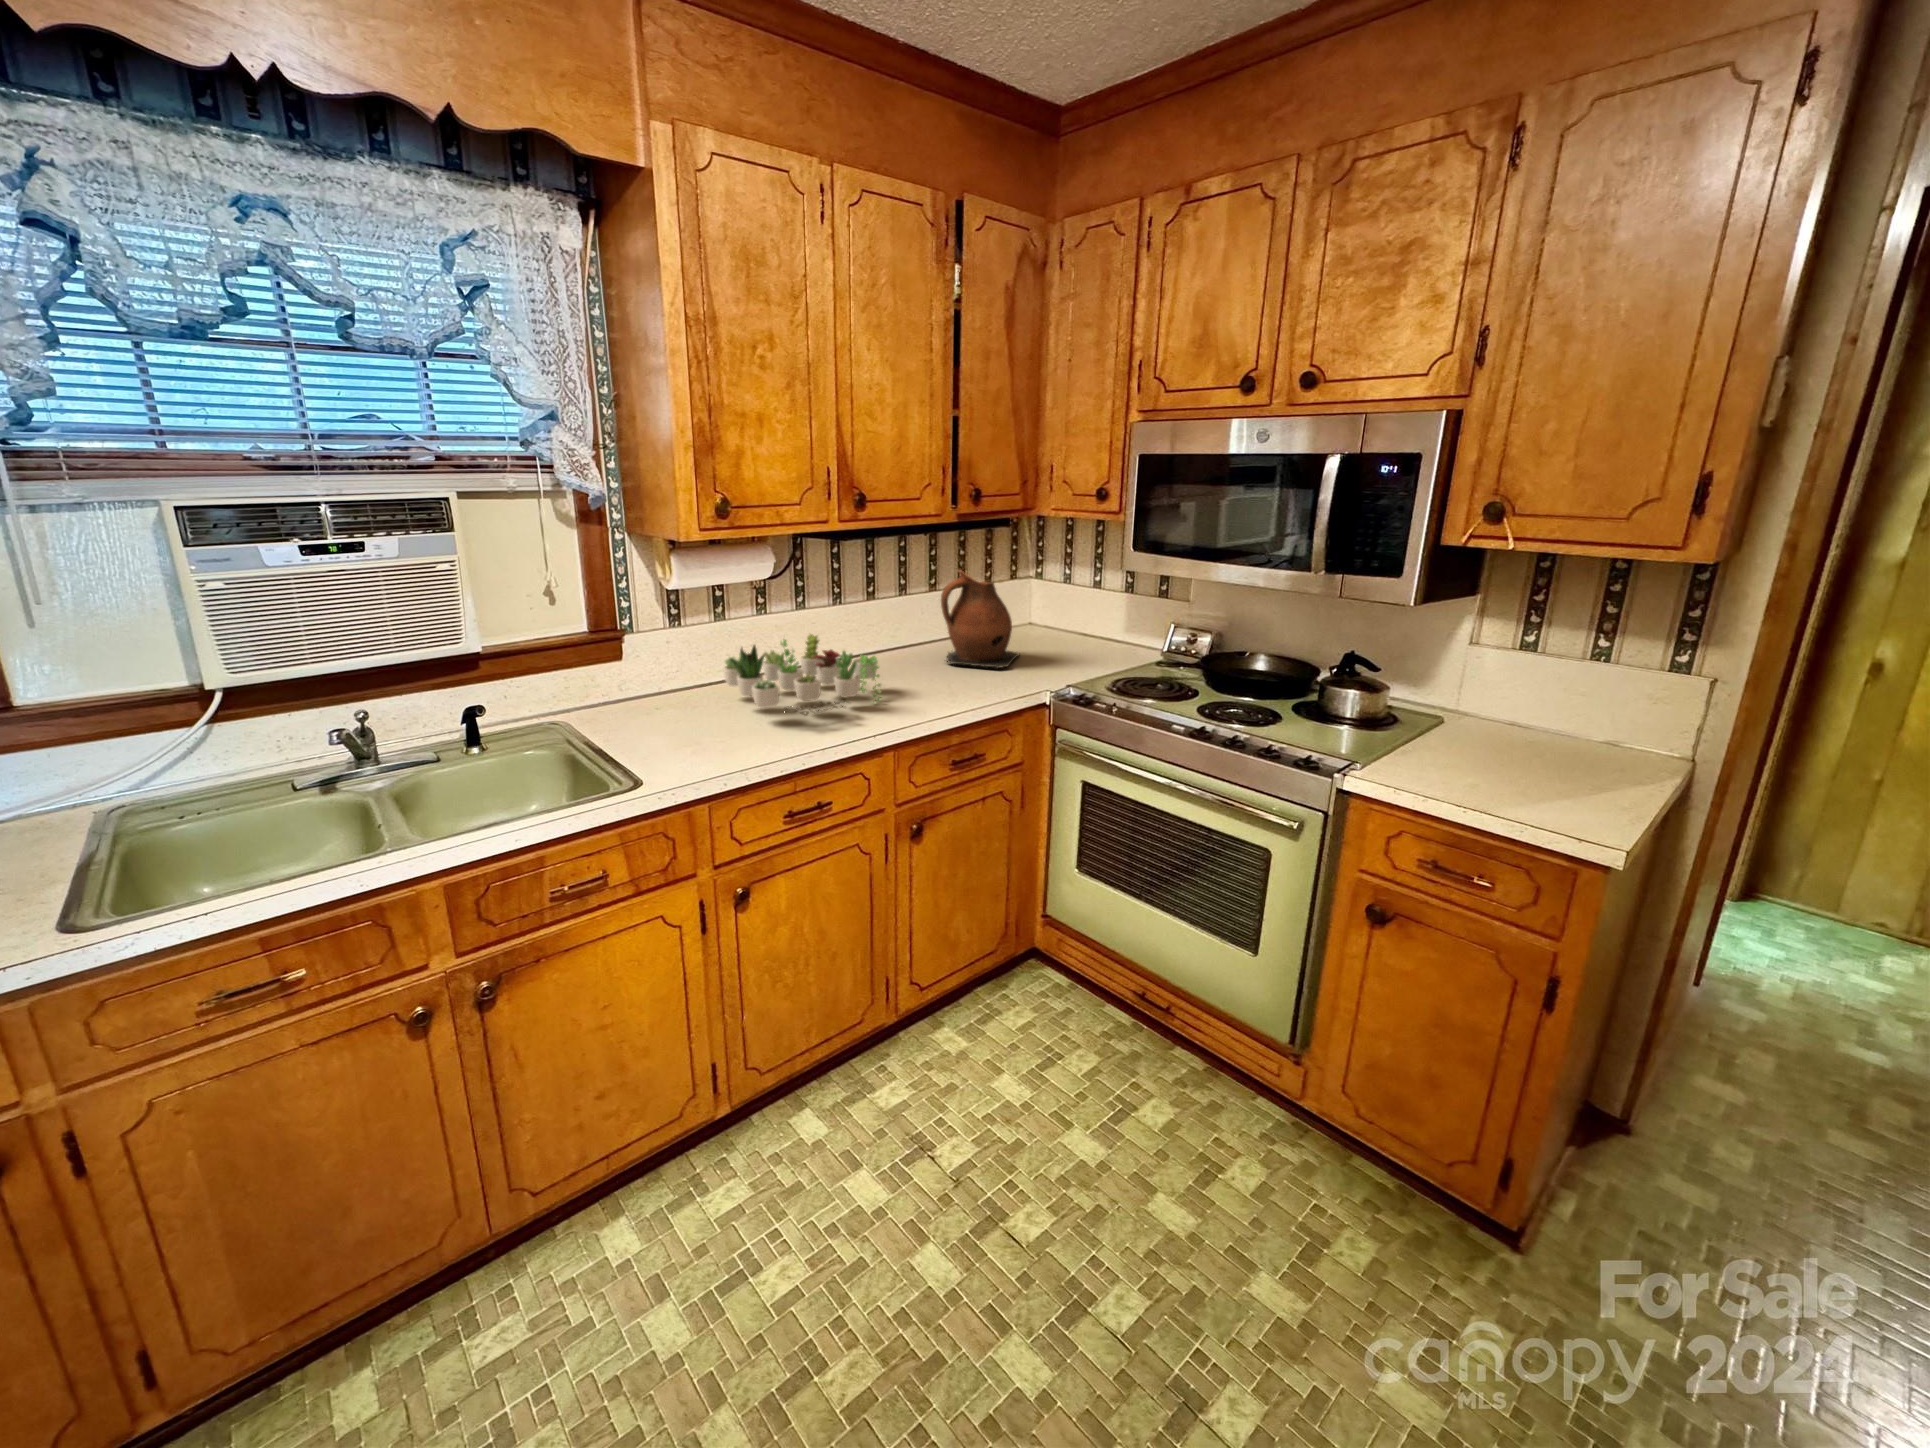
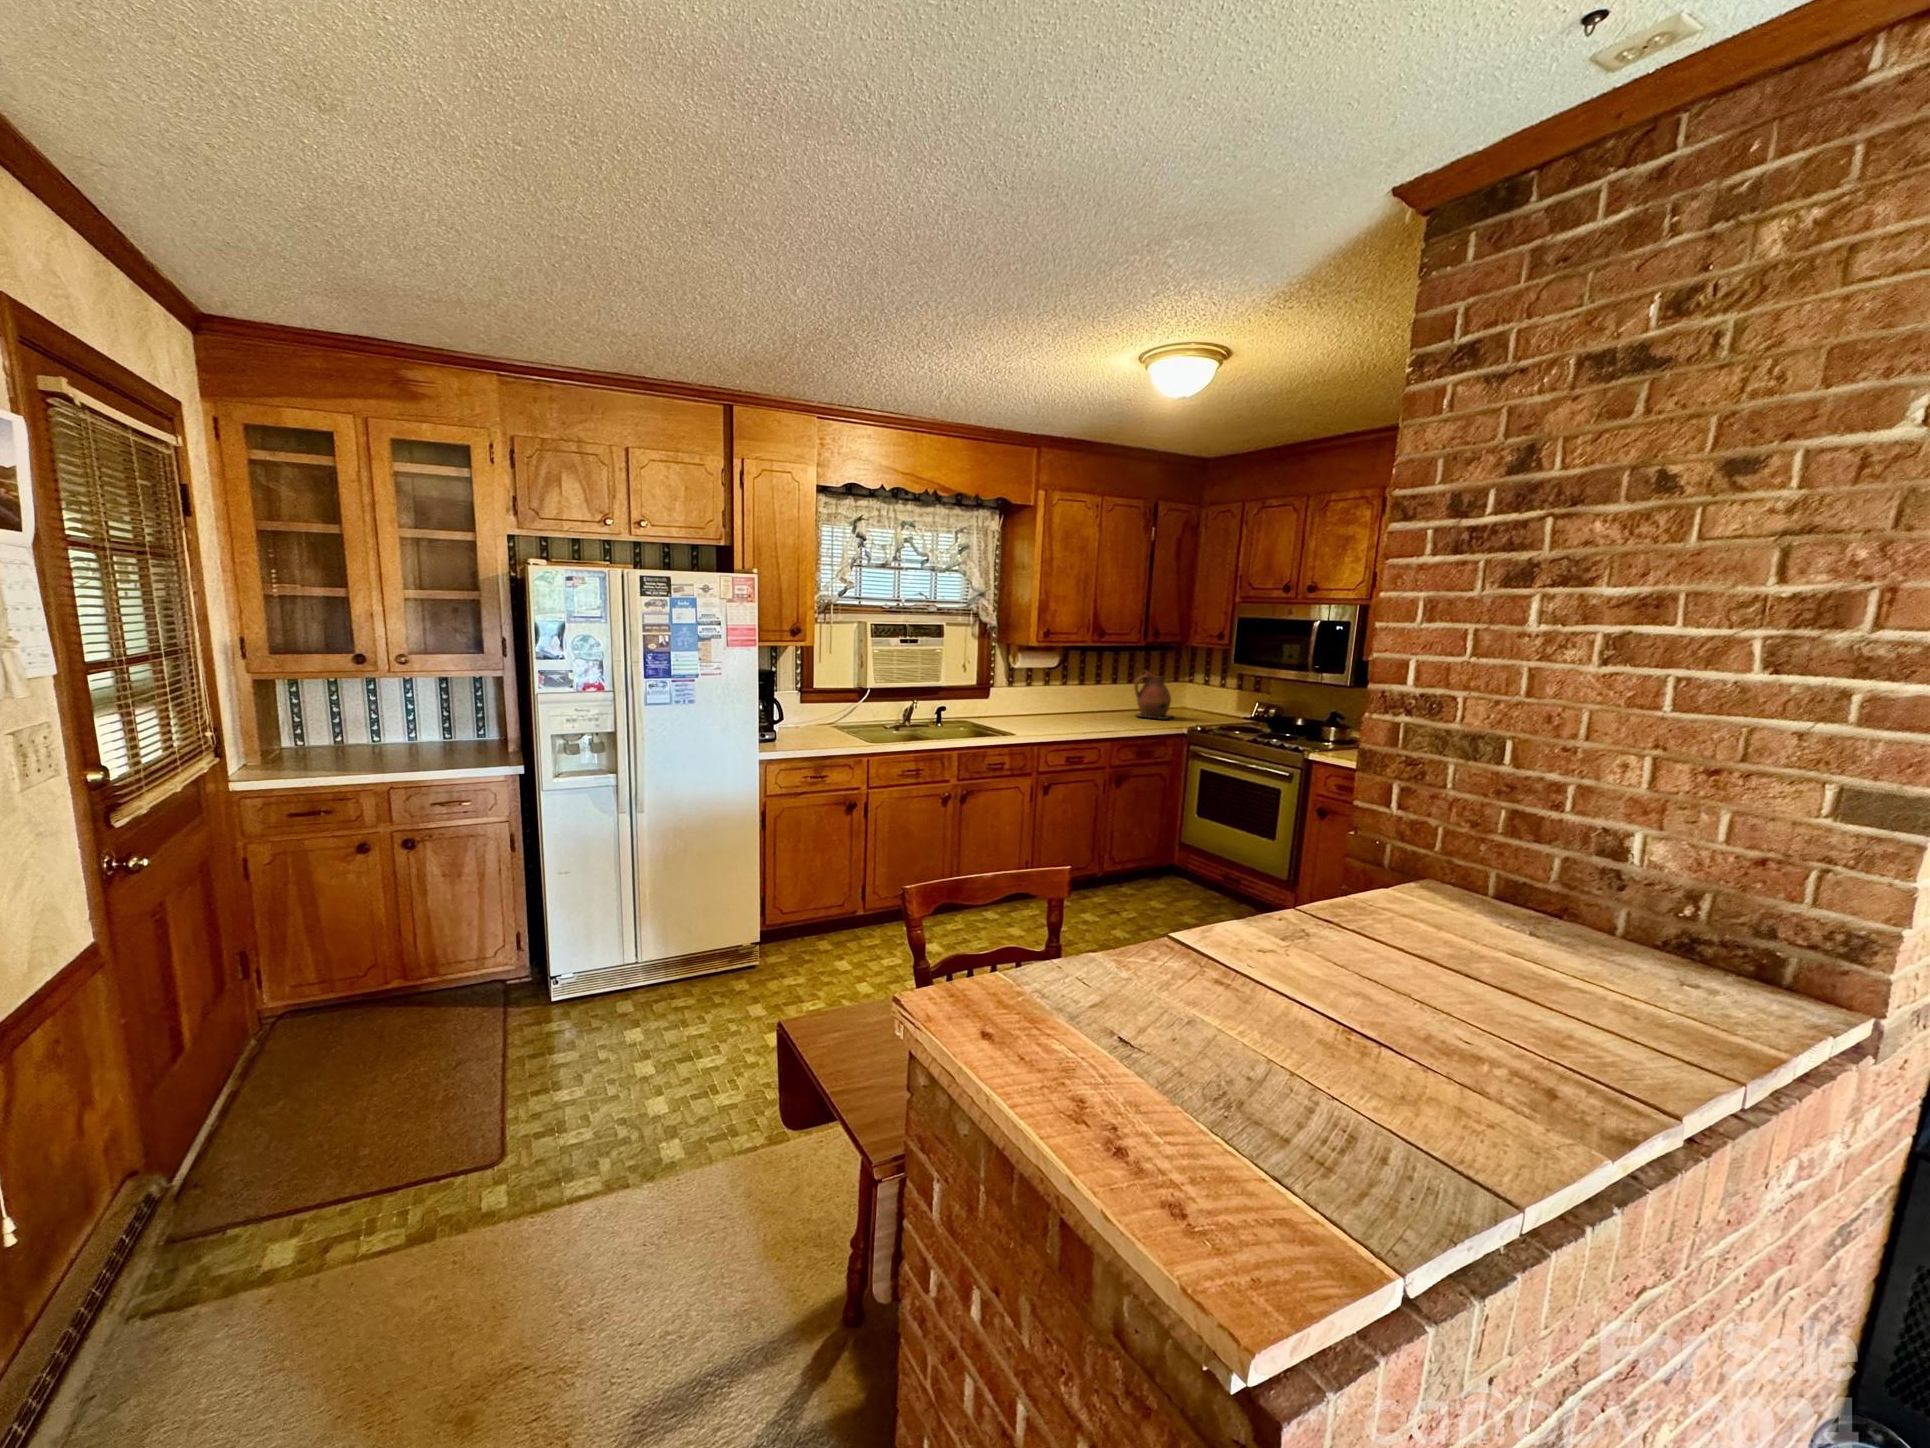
succulent plant: present [724,634,882,715] -> none [1032,690,1105,724]

